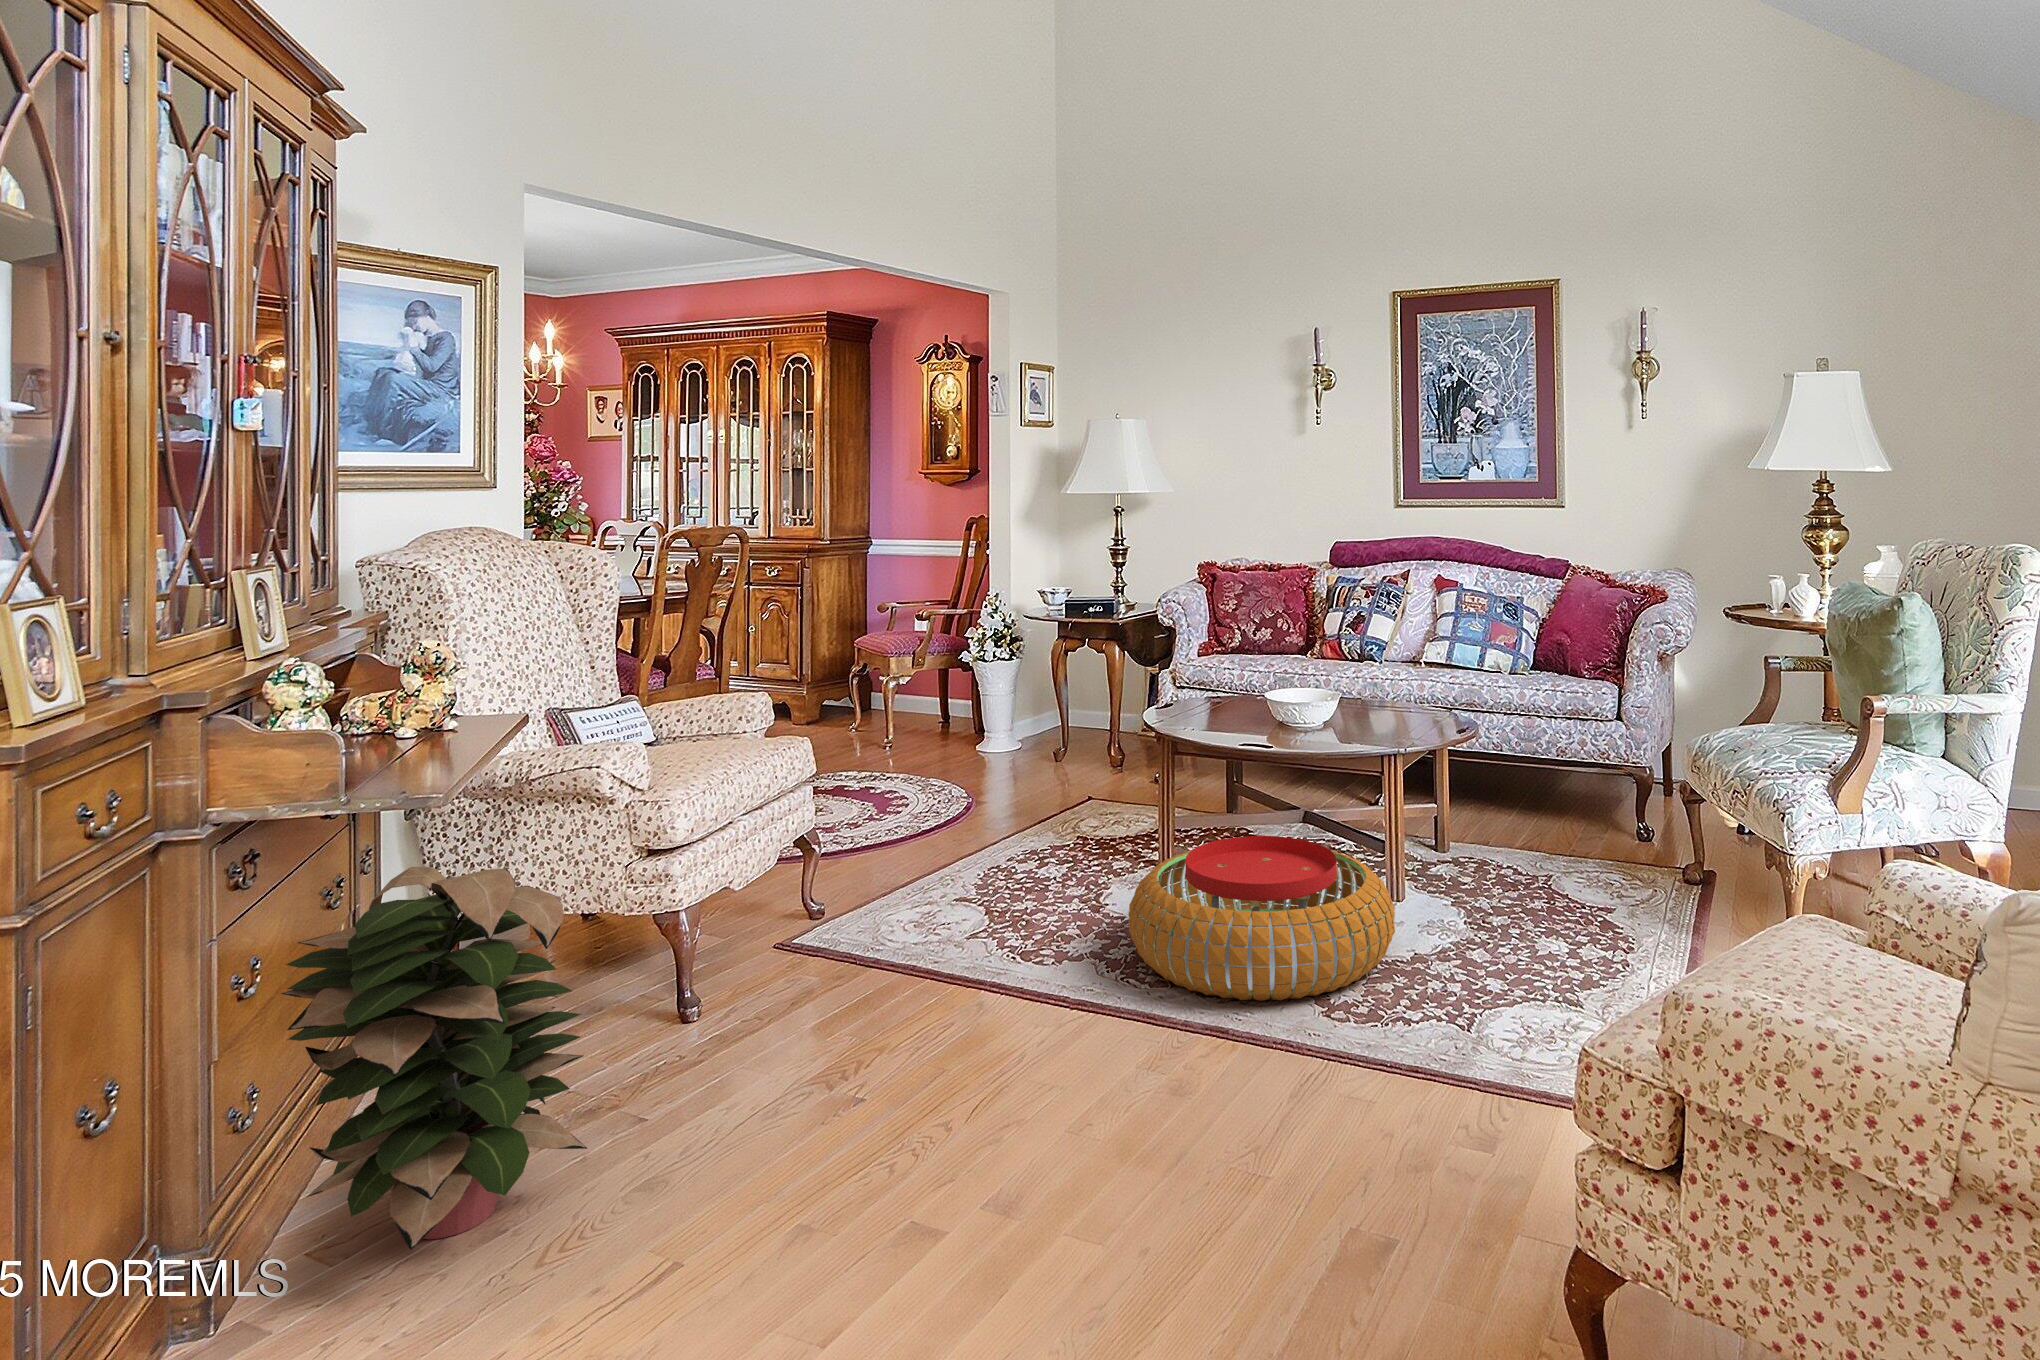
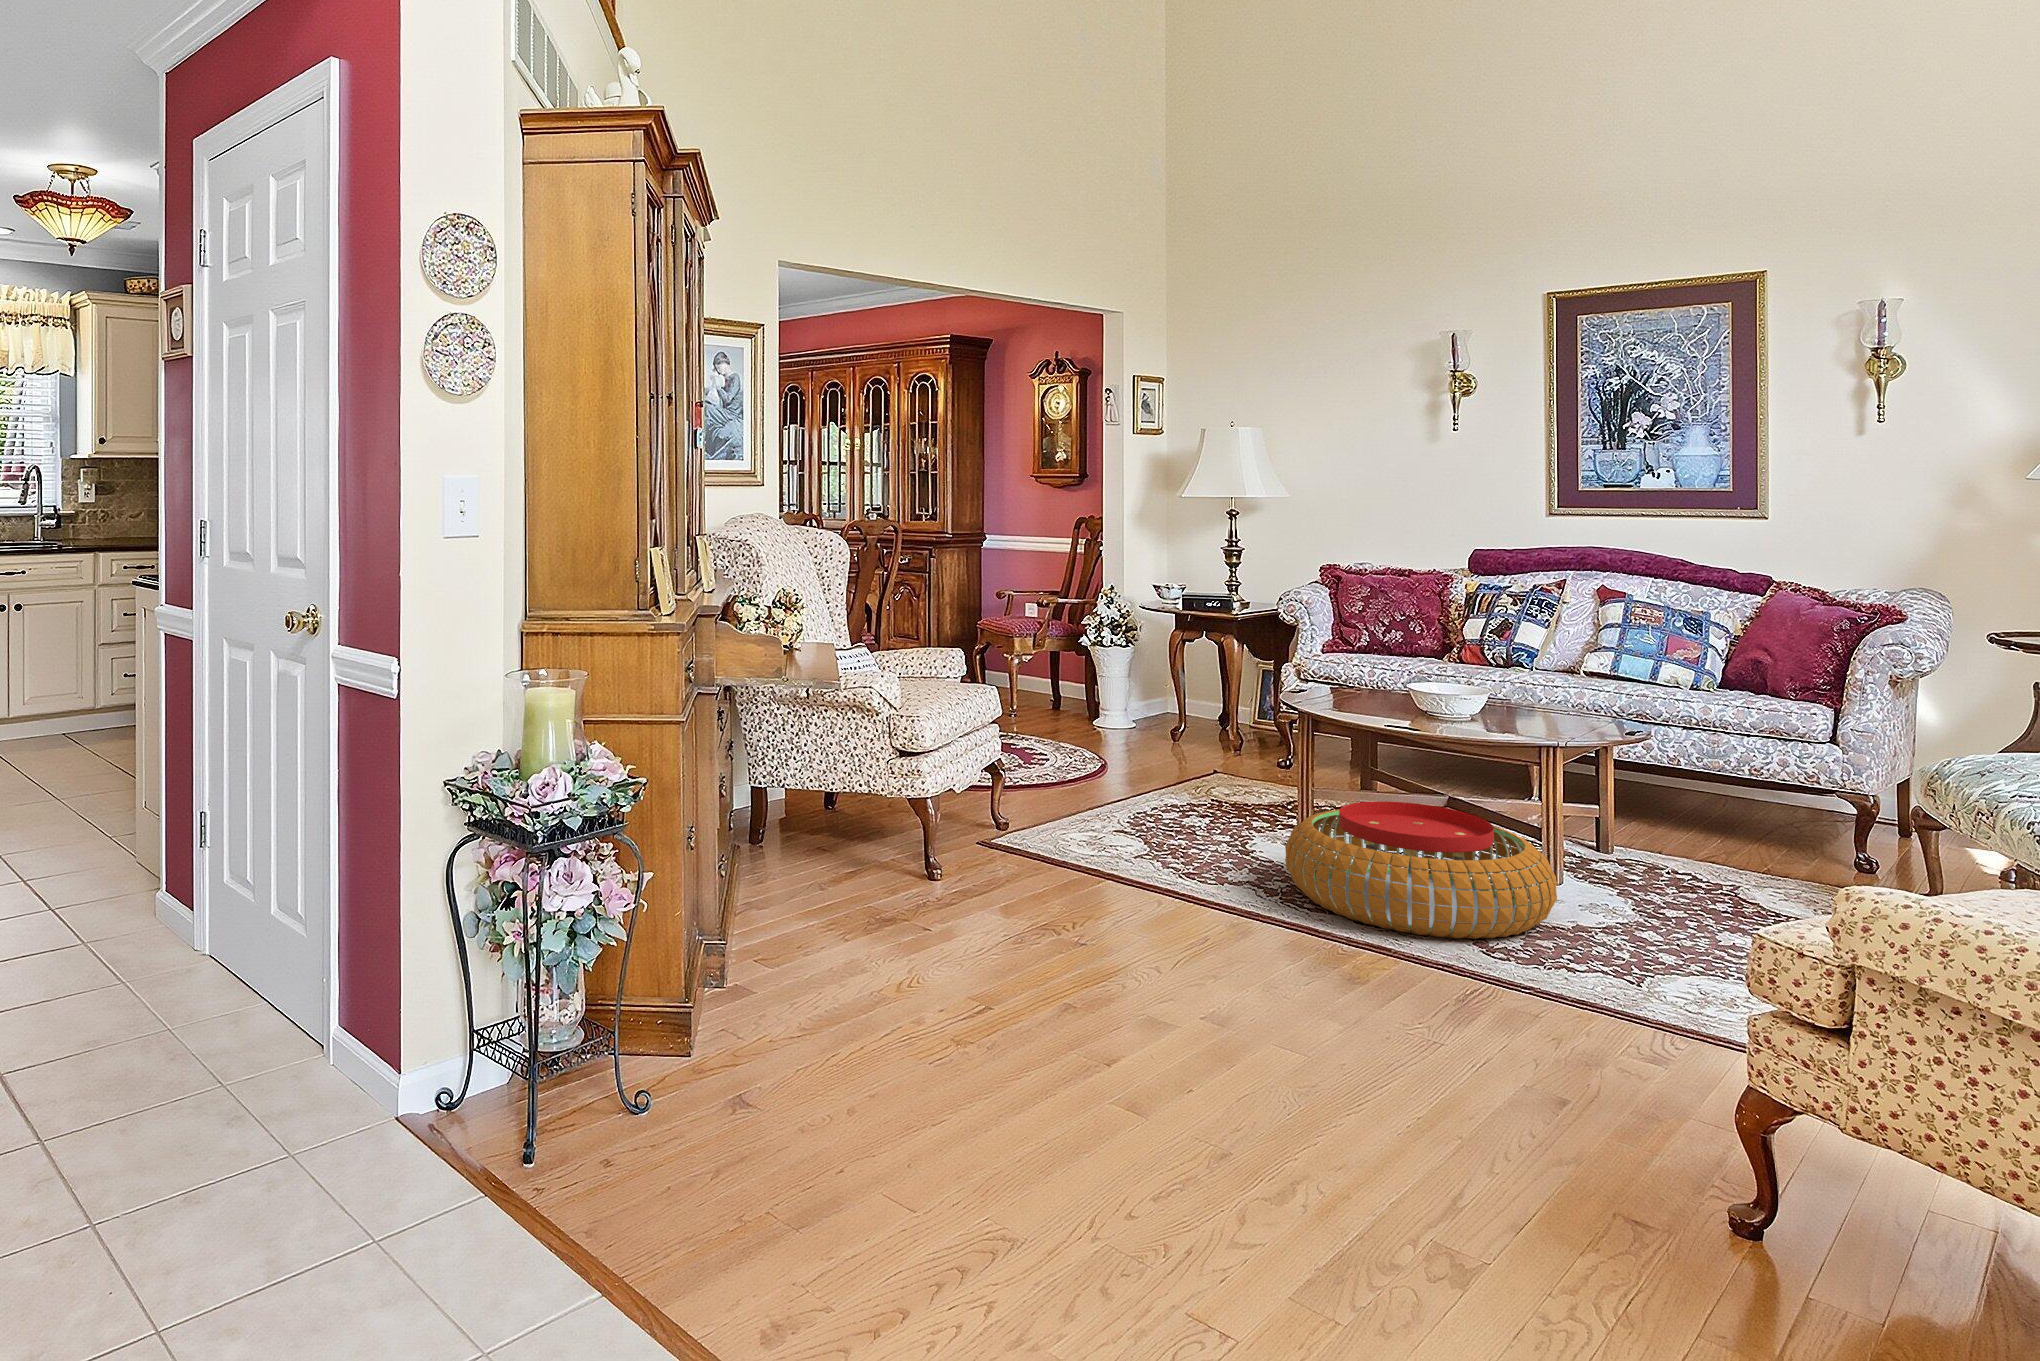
decorative plant: present [281,867,587,1250] -> none [735,726,909,966]

